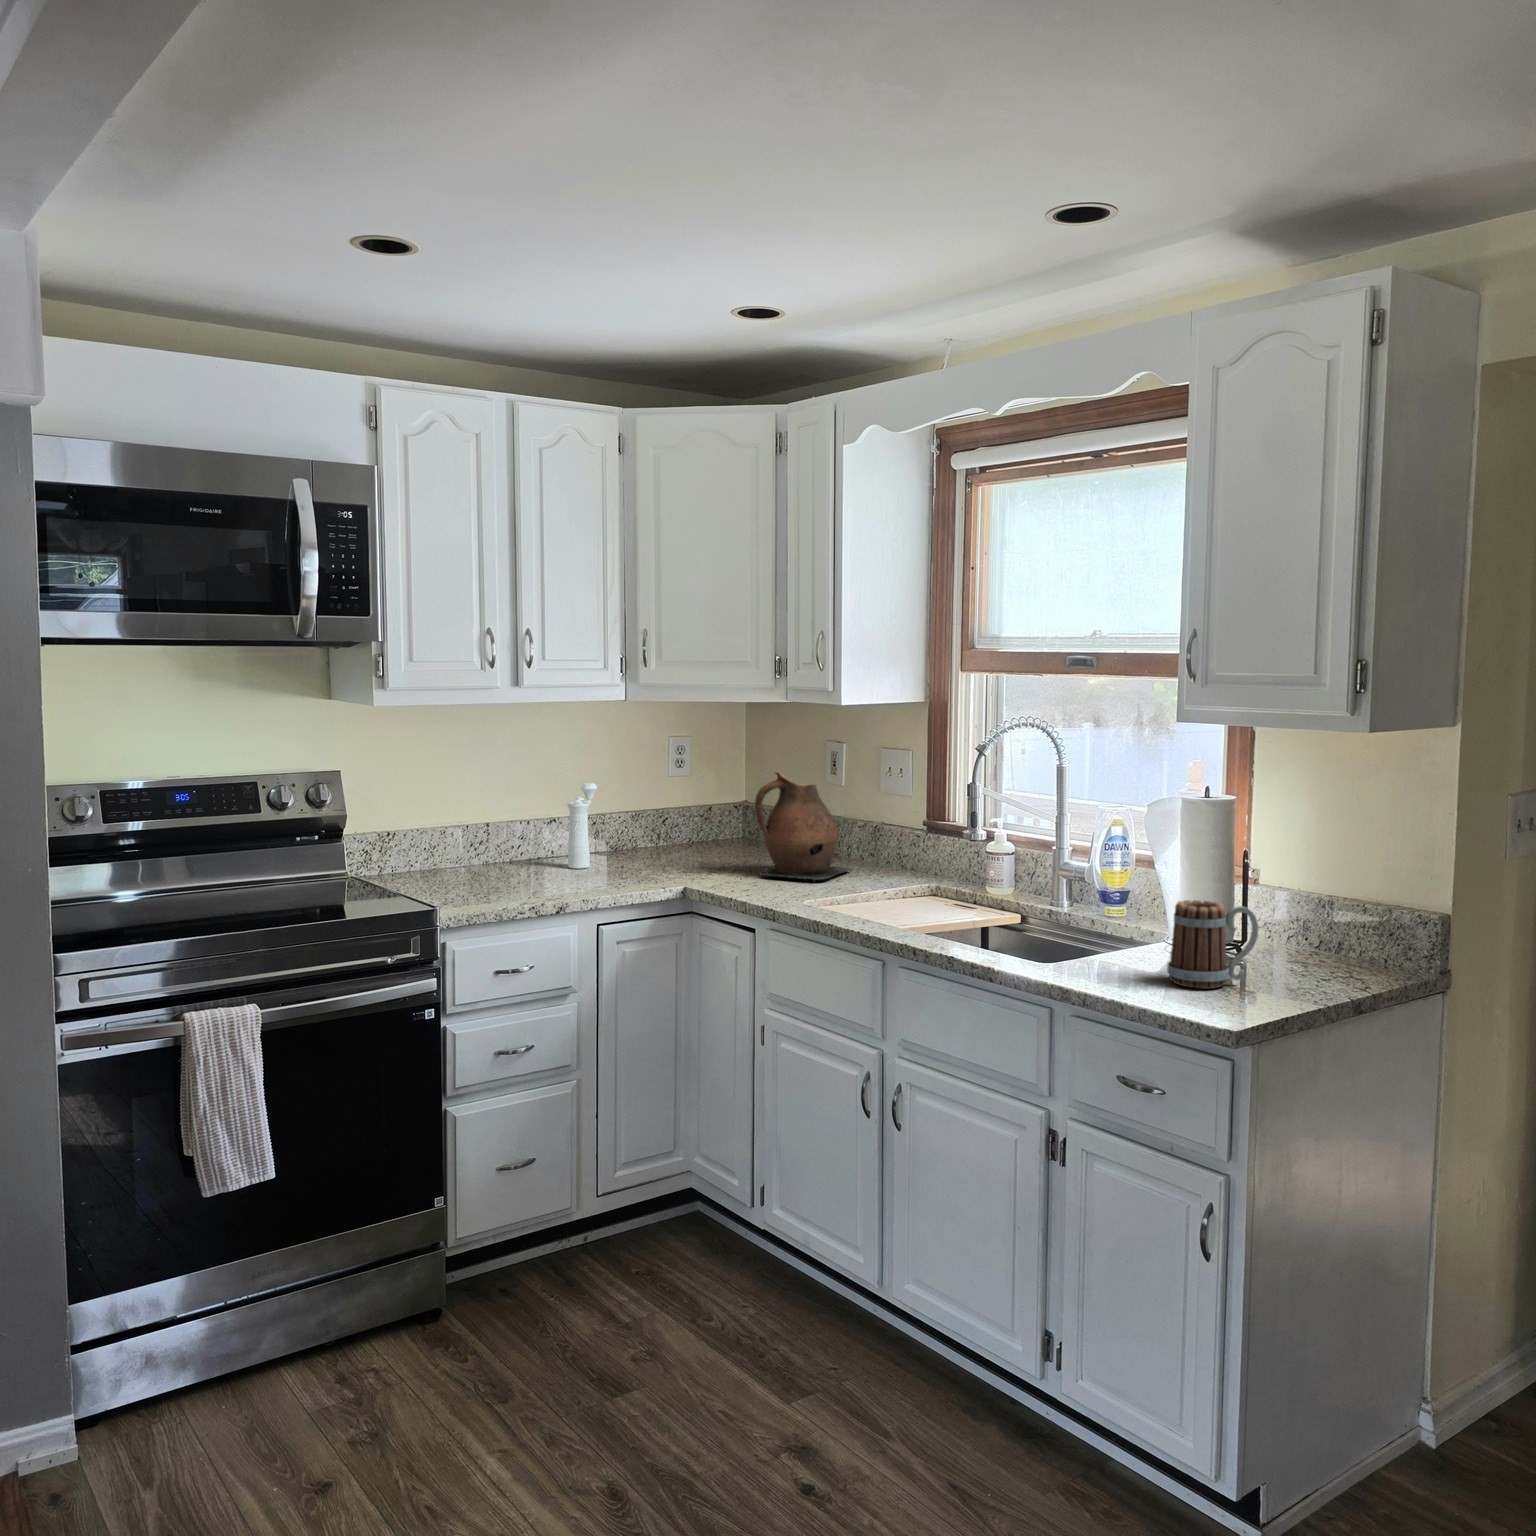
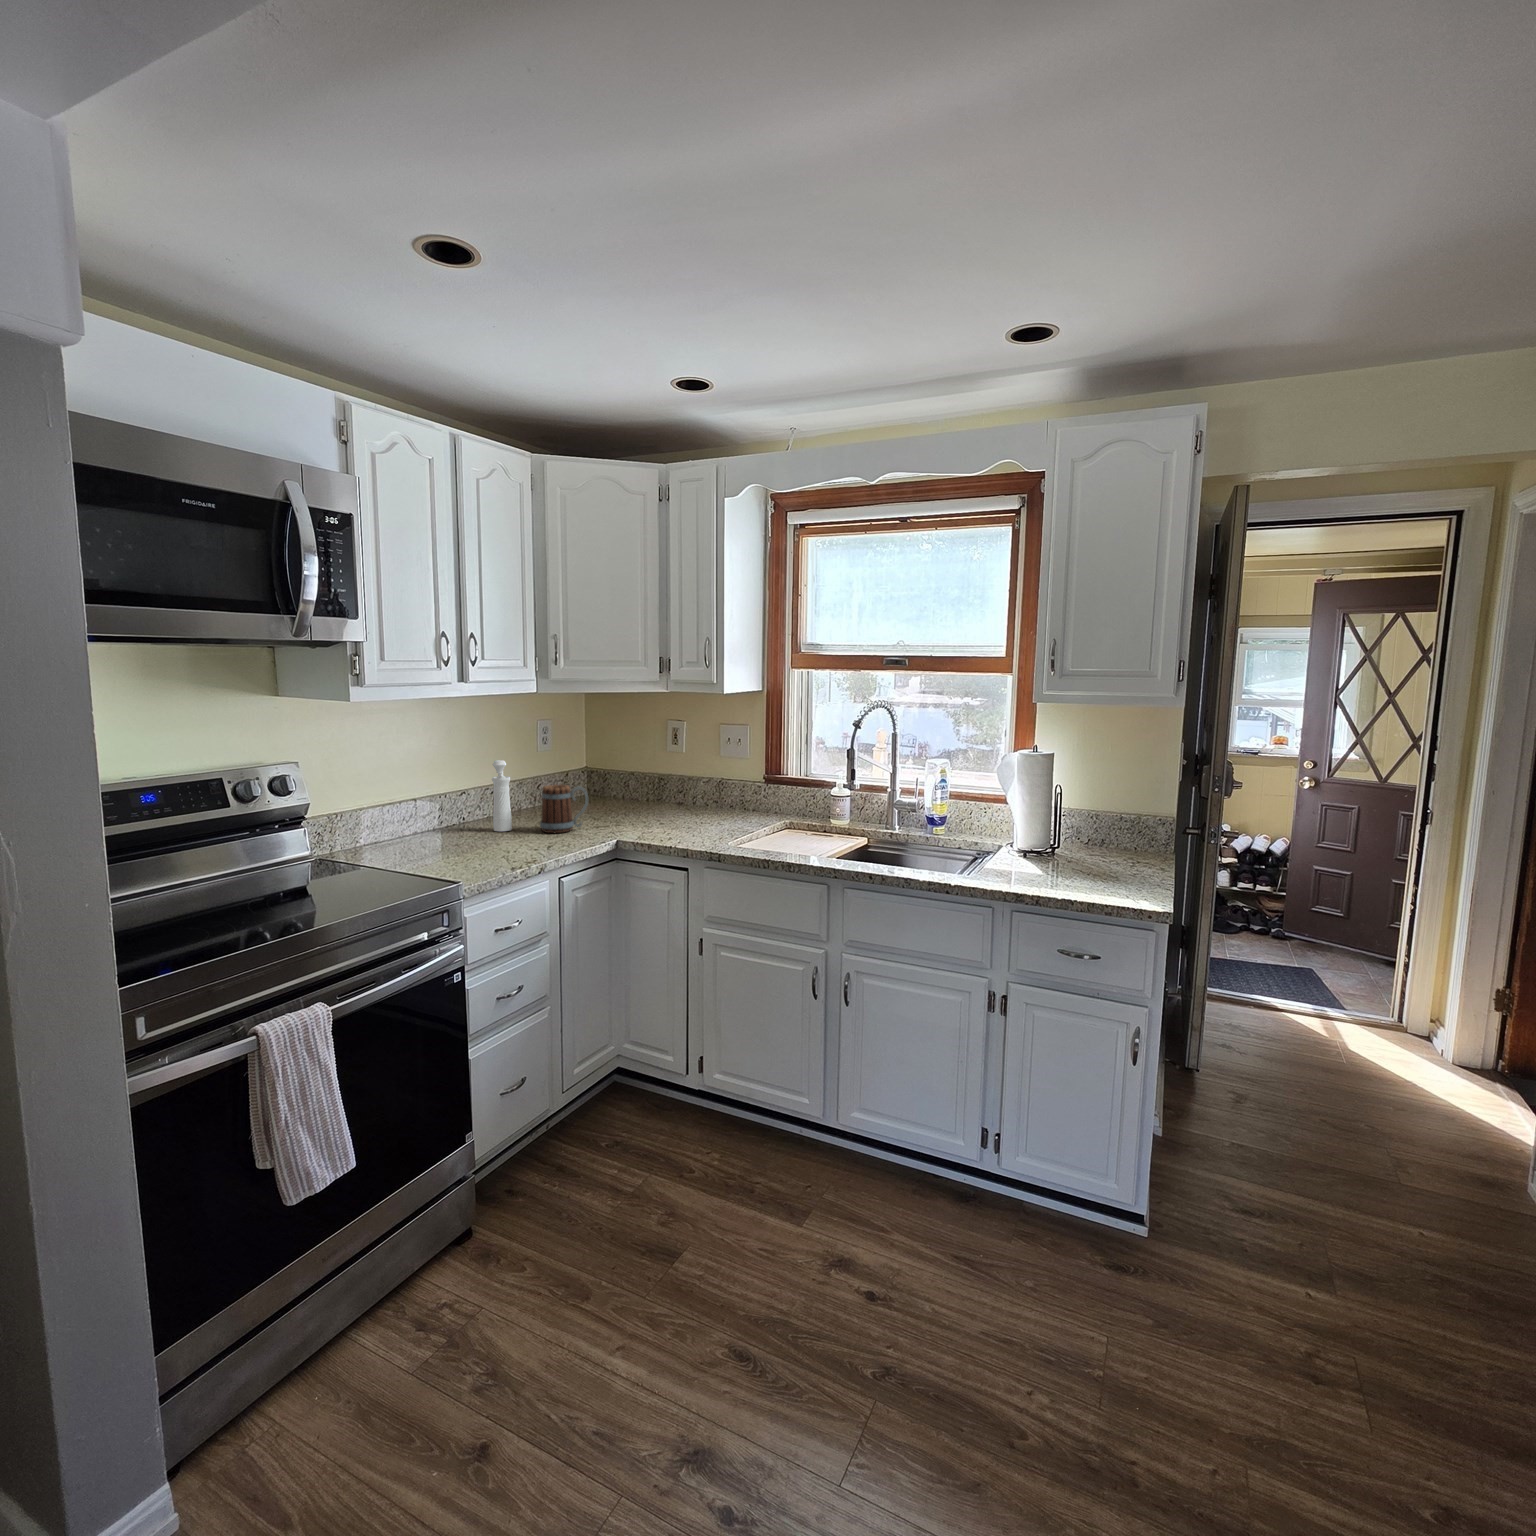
ceramic pitcher: present [755,771,852,881] -> none [652,744,715,827]
mug: present [1167,900,1258,989] -> present [540,785,589,833]

